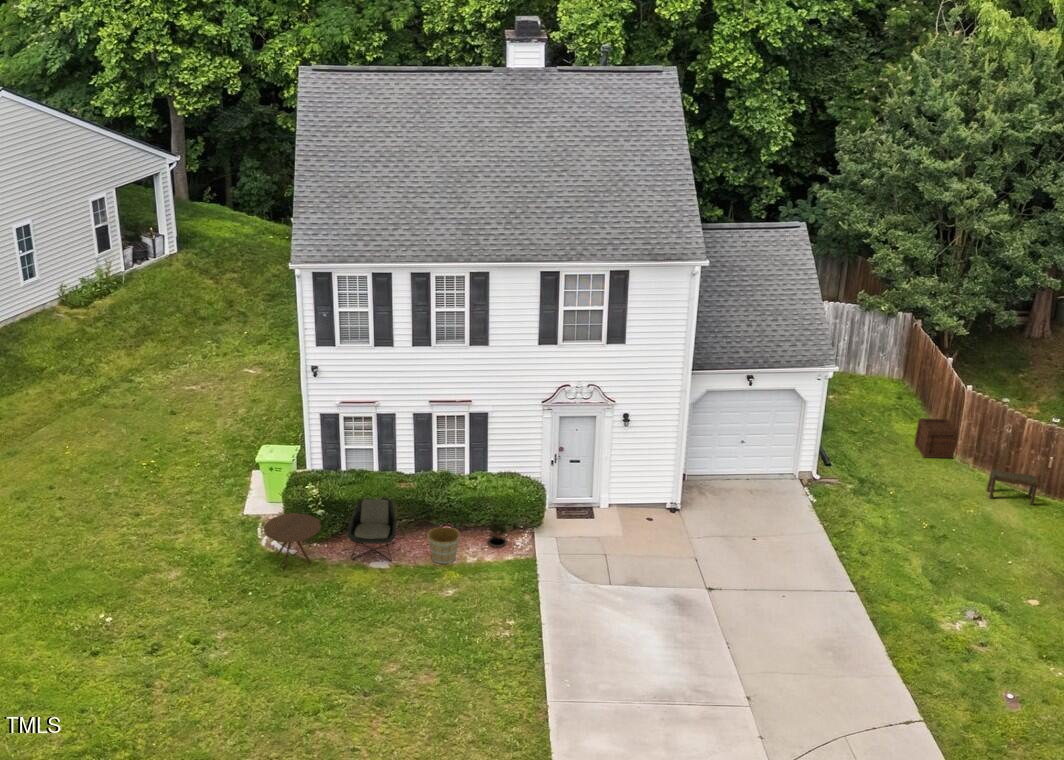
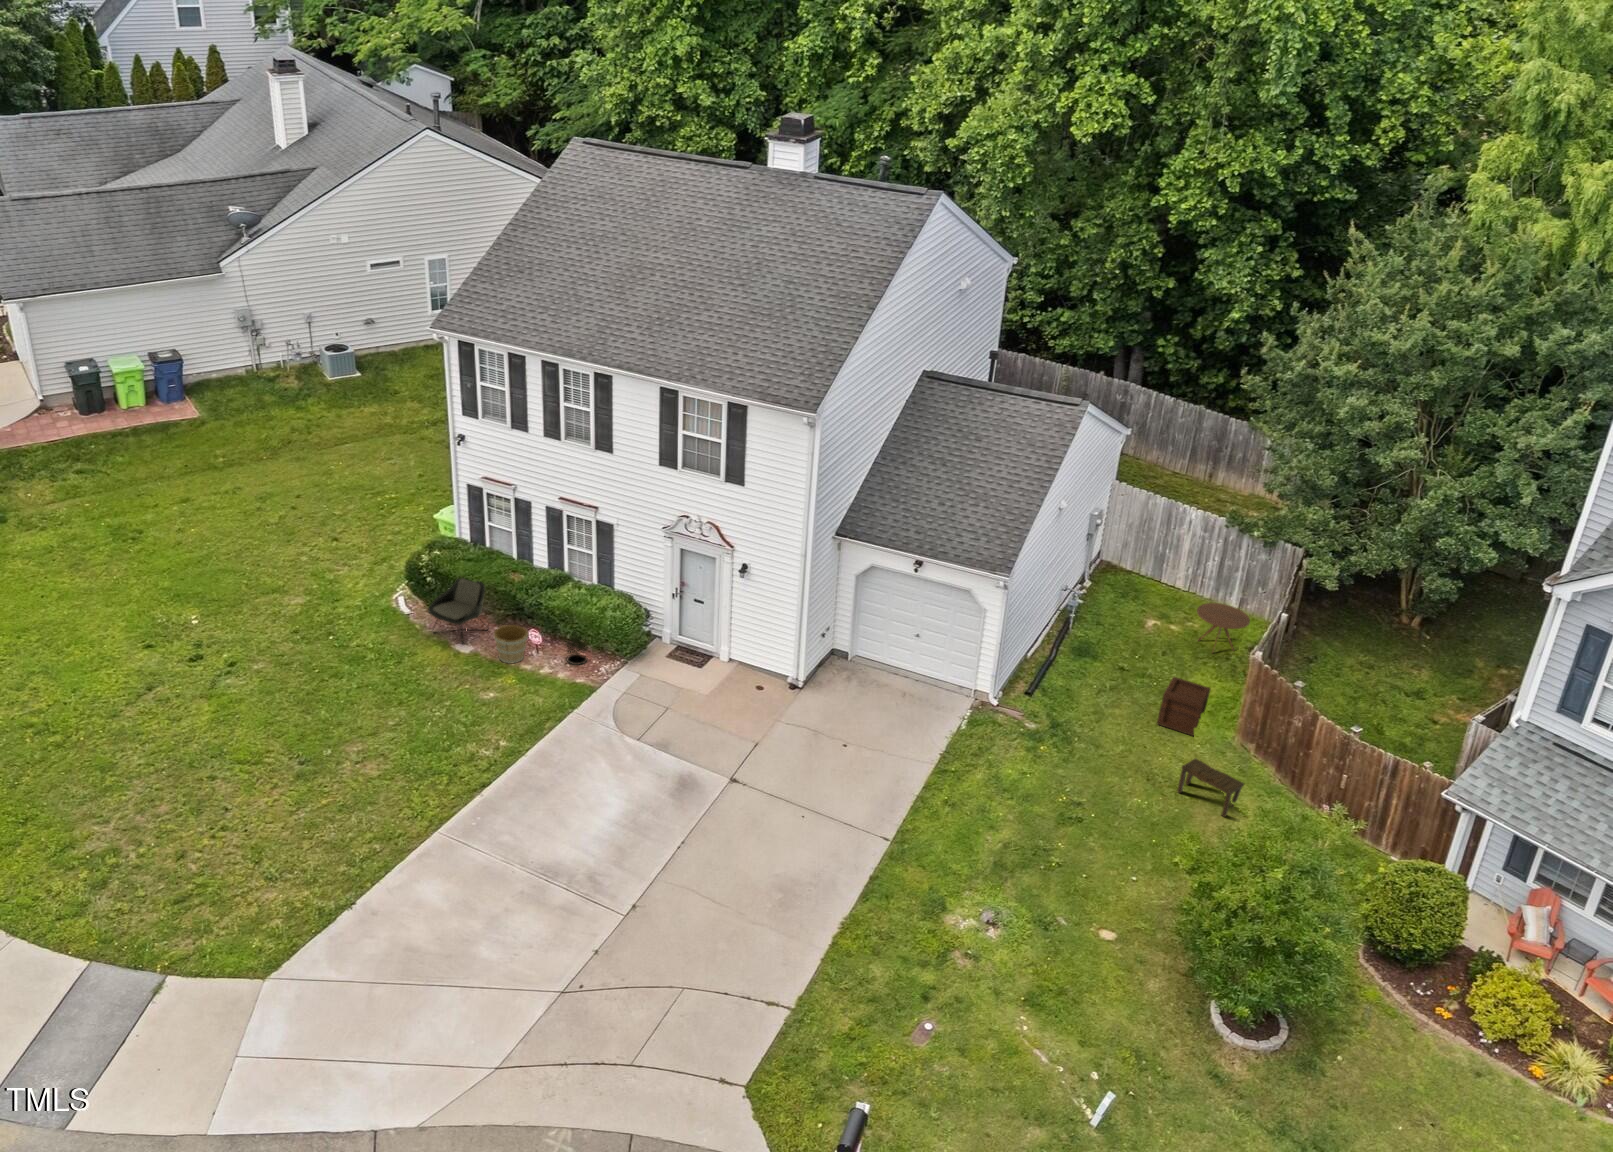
round table: present [264,513,321,569] -> present [1197,603,1250,650]

